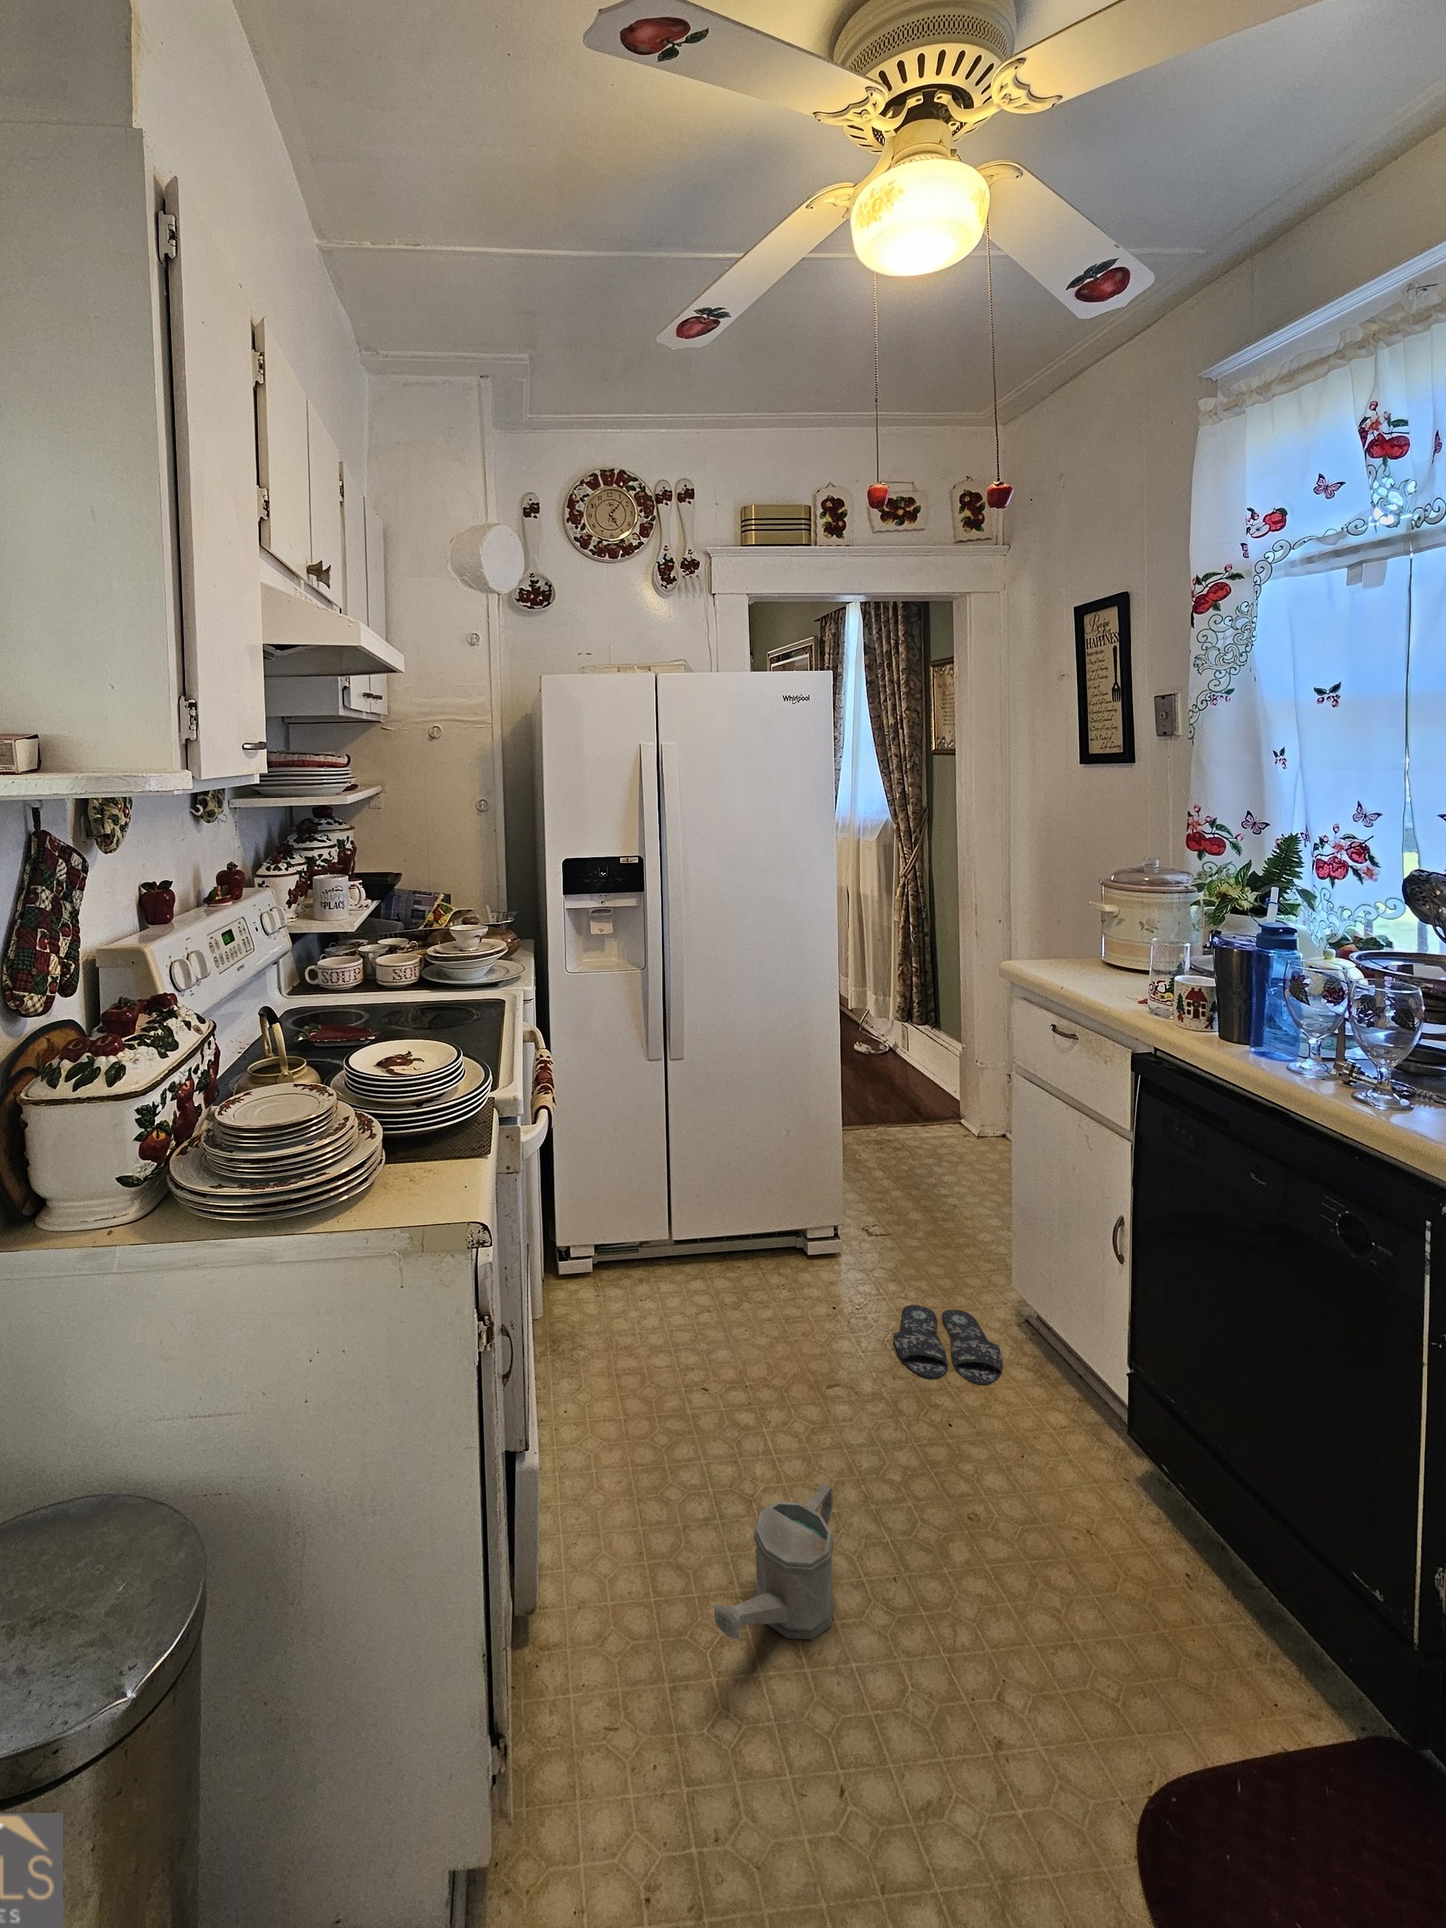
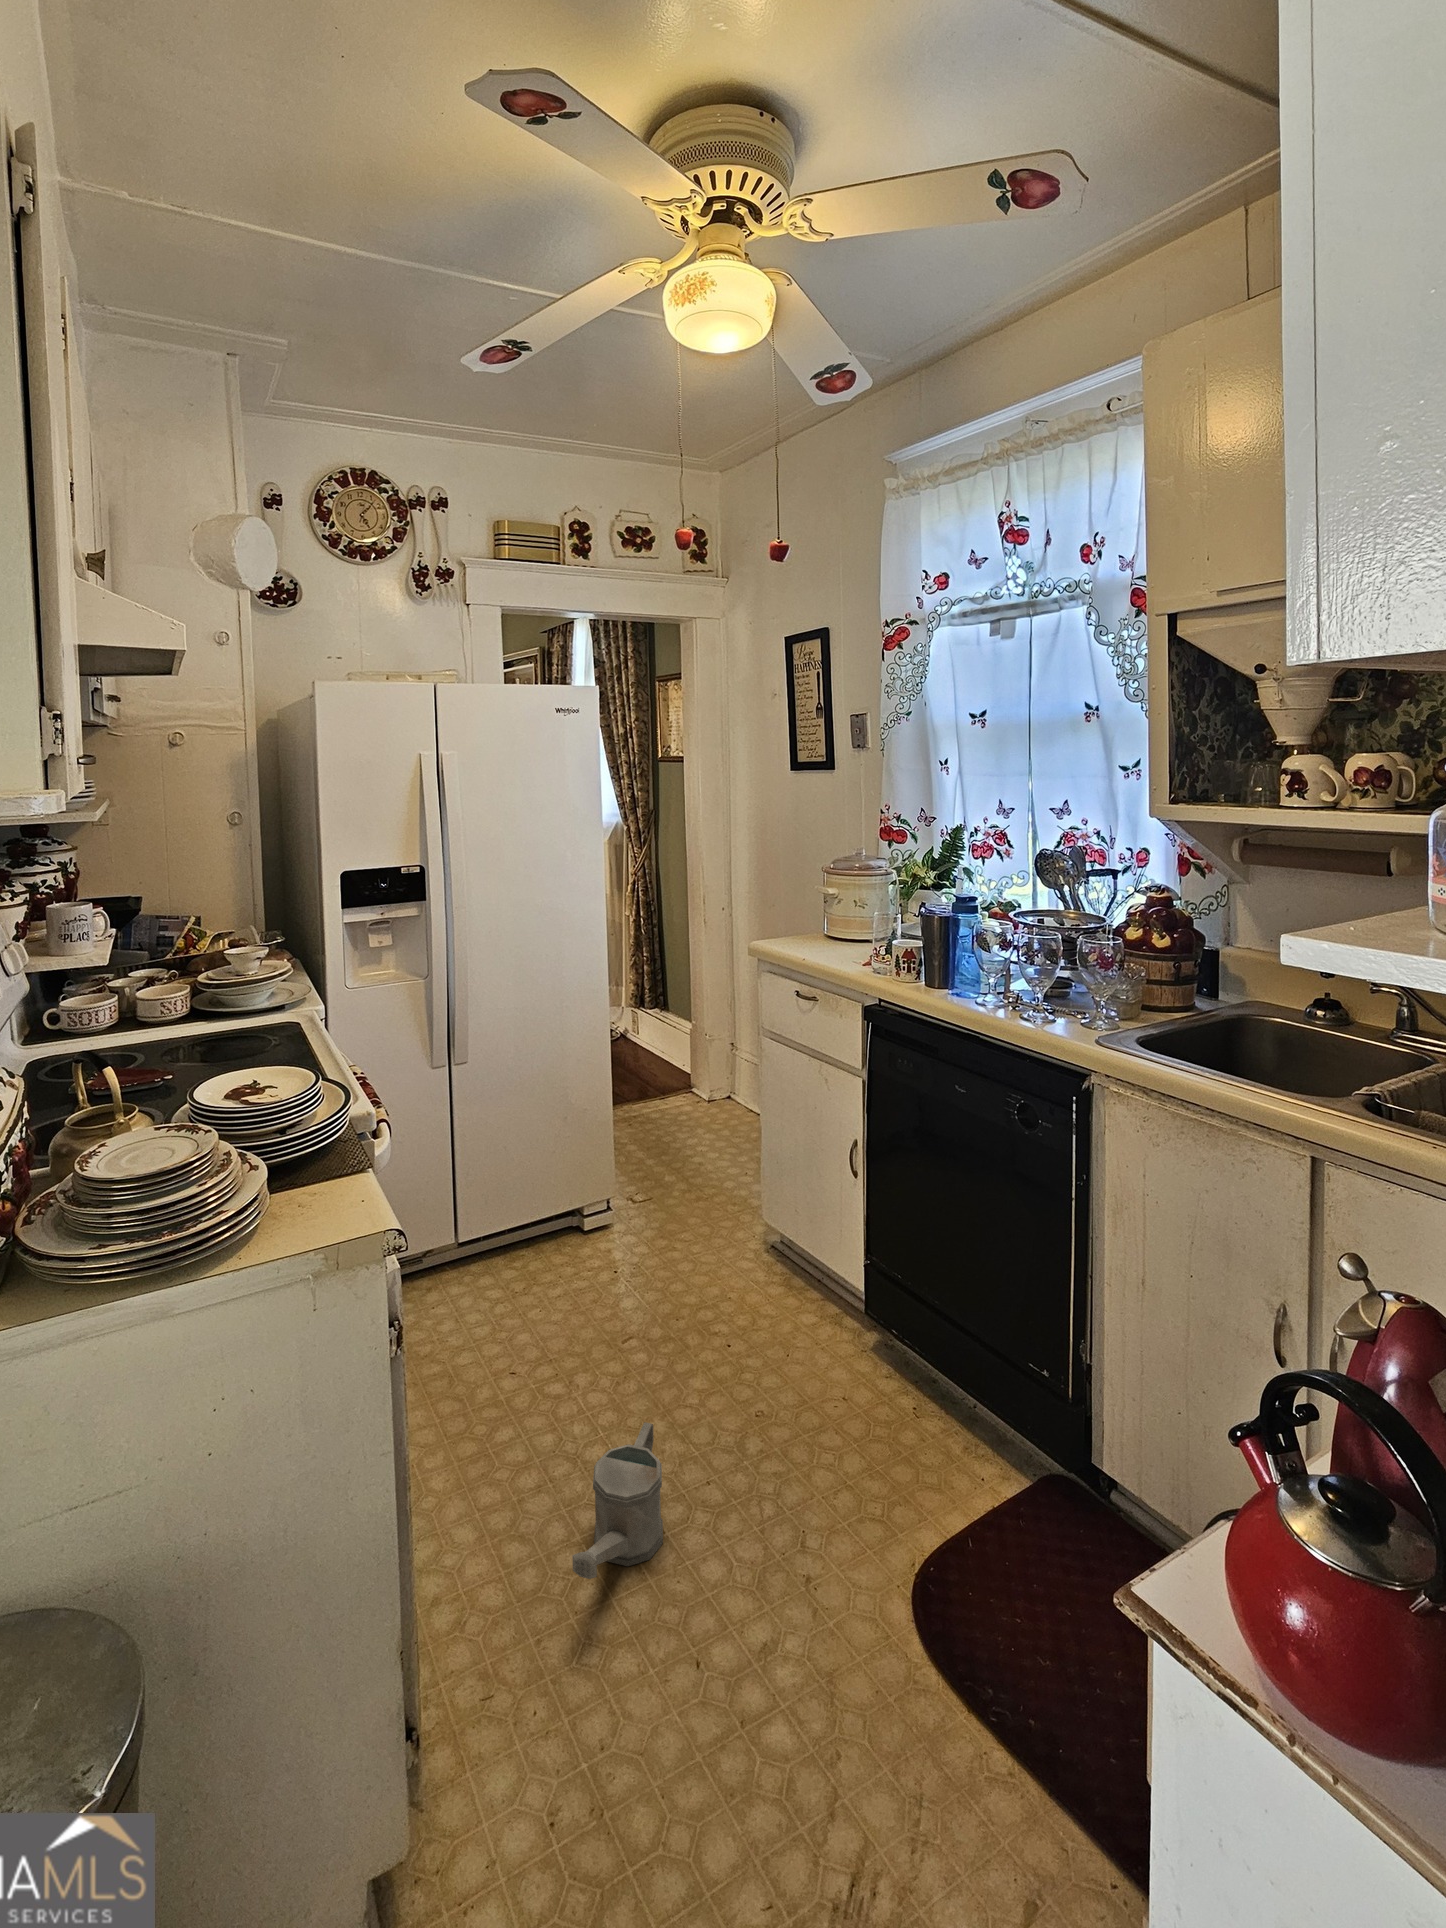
slippers: present [893,1305,1002,1385] -> none [673,1251,763,1314]

